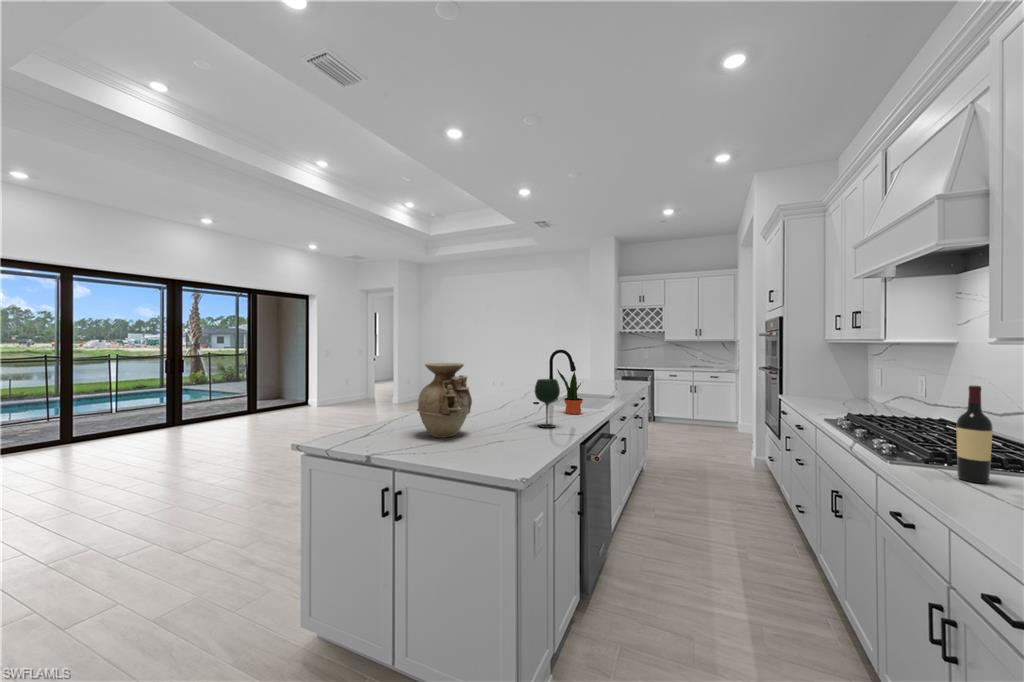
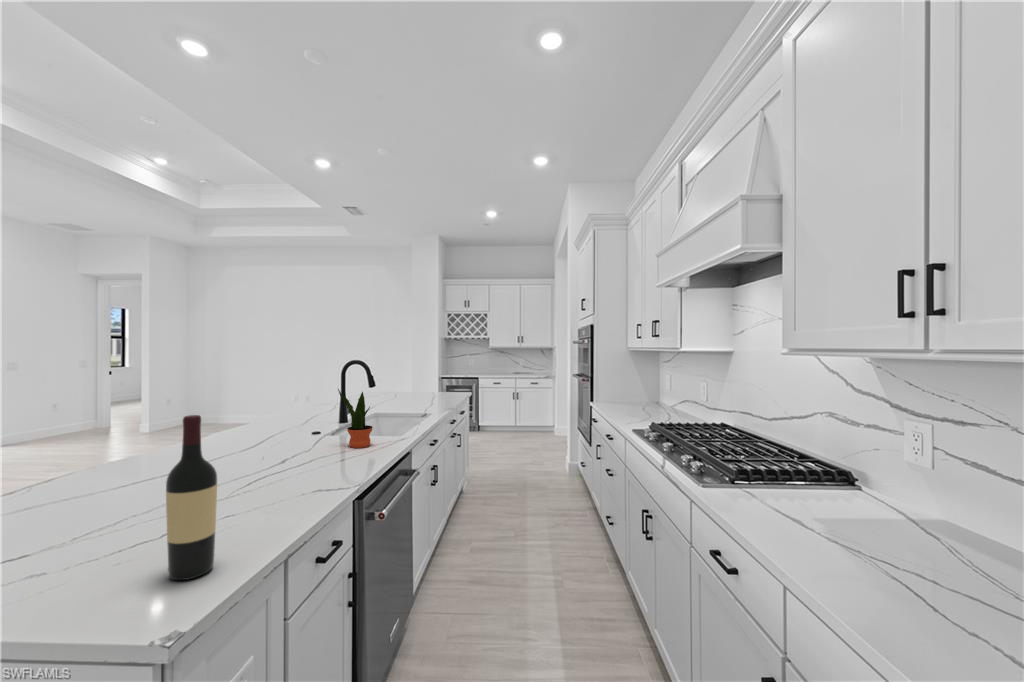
vase: present [417,363,472,438] -> none [39,393,163,525]
wine glass: present [535,379,560,428] -> none [288,407,327,478]
wine bottle: present [957,385,993,483] -> present [166,415,217,580]

